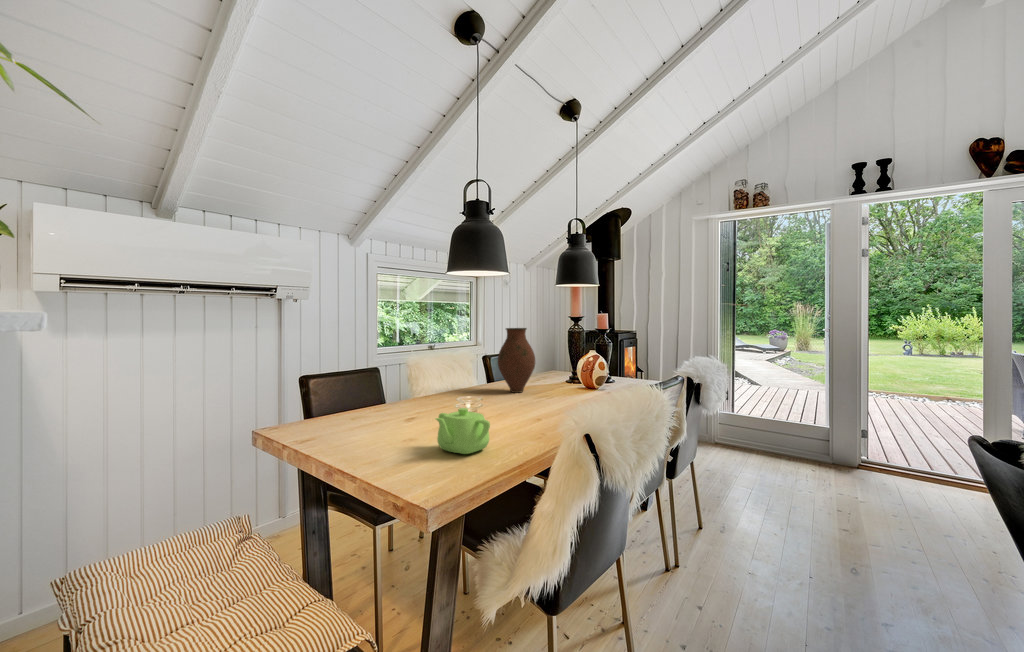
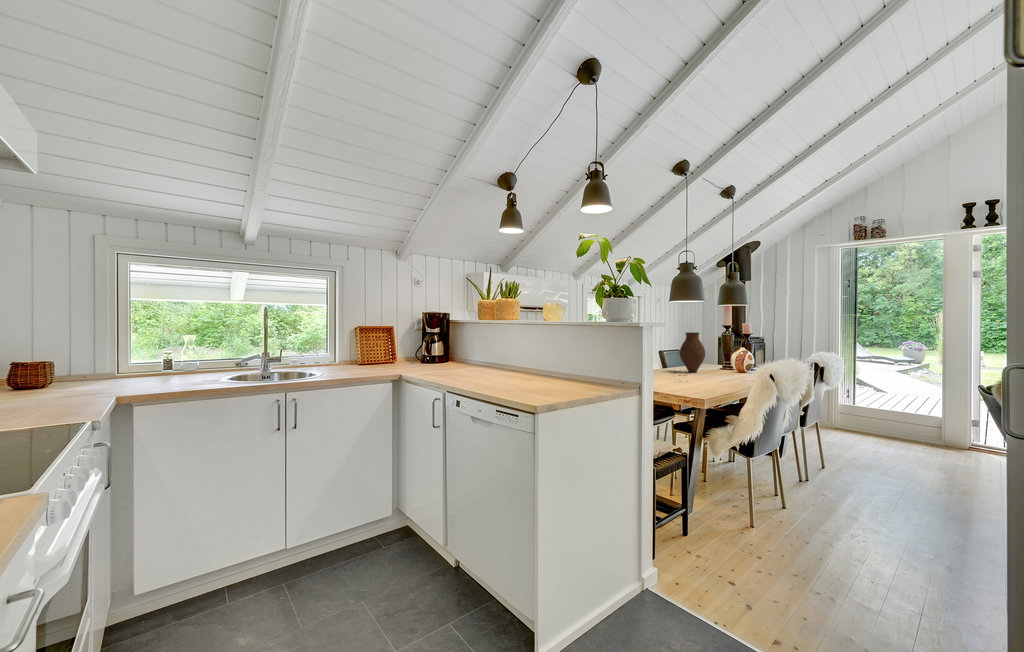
teapot: present [436,408,490,454] -> none [681,371,712,392]

